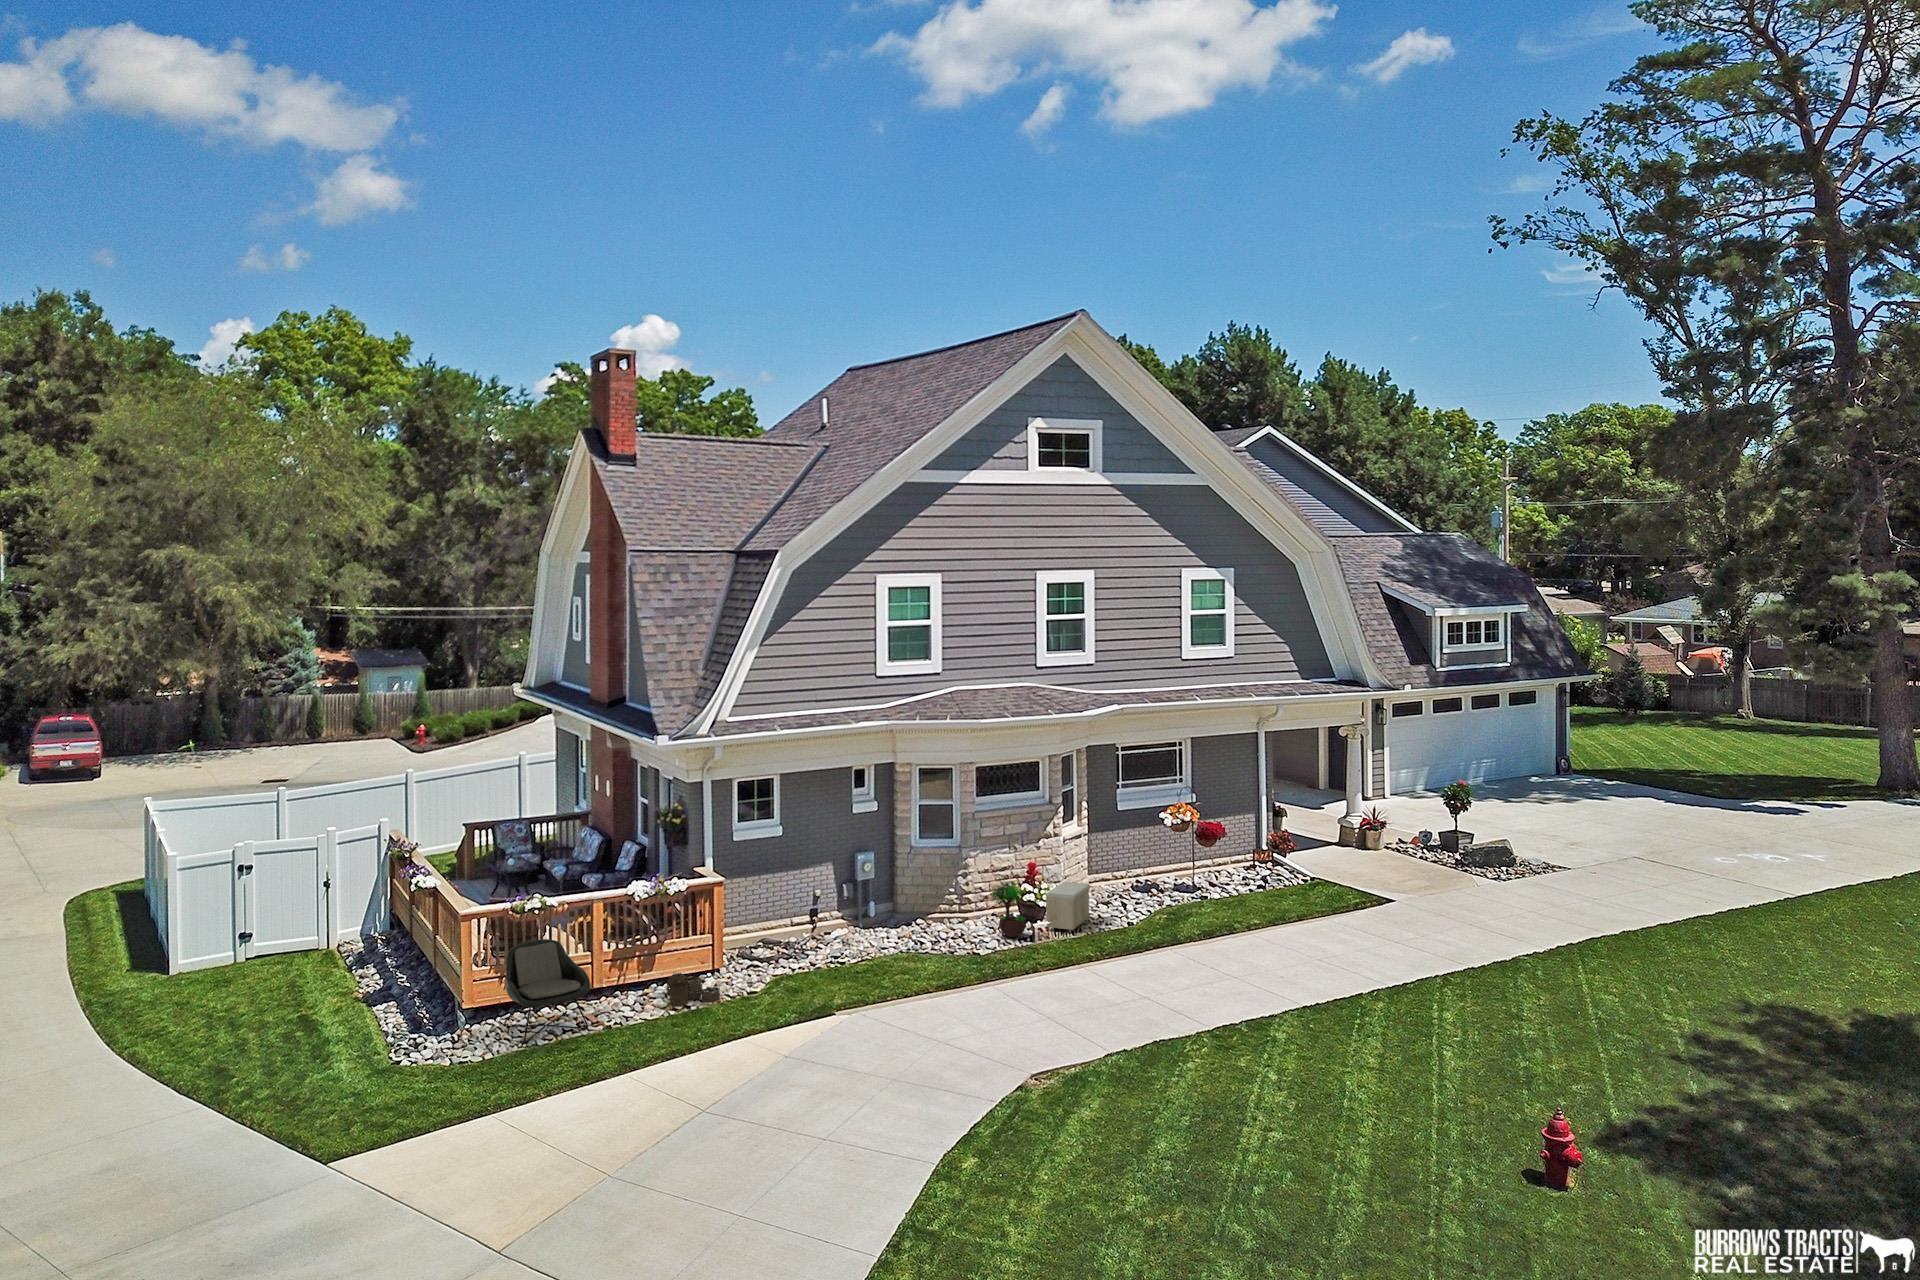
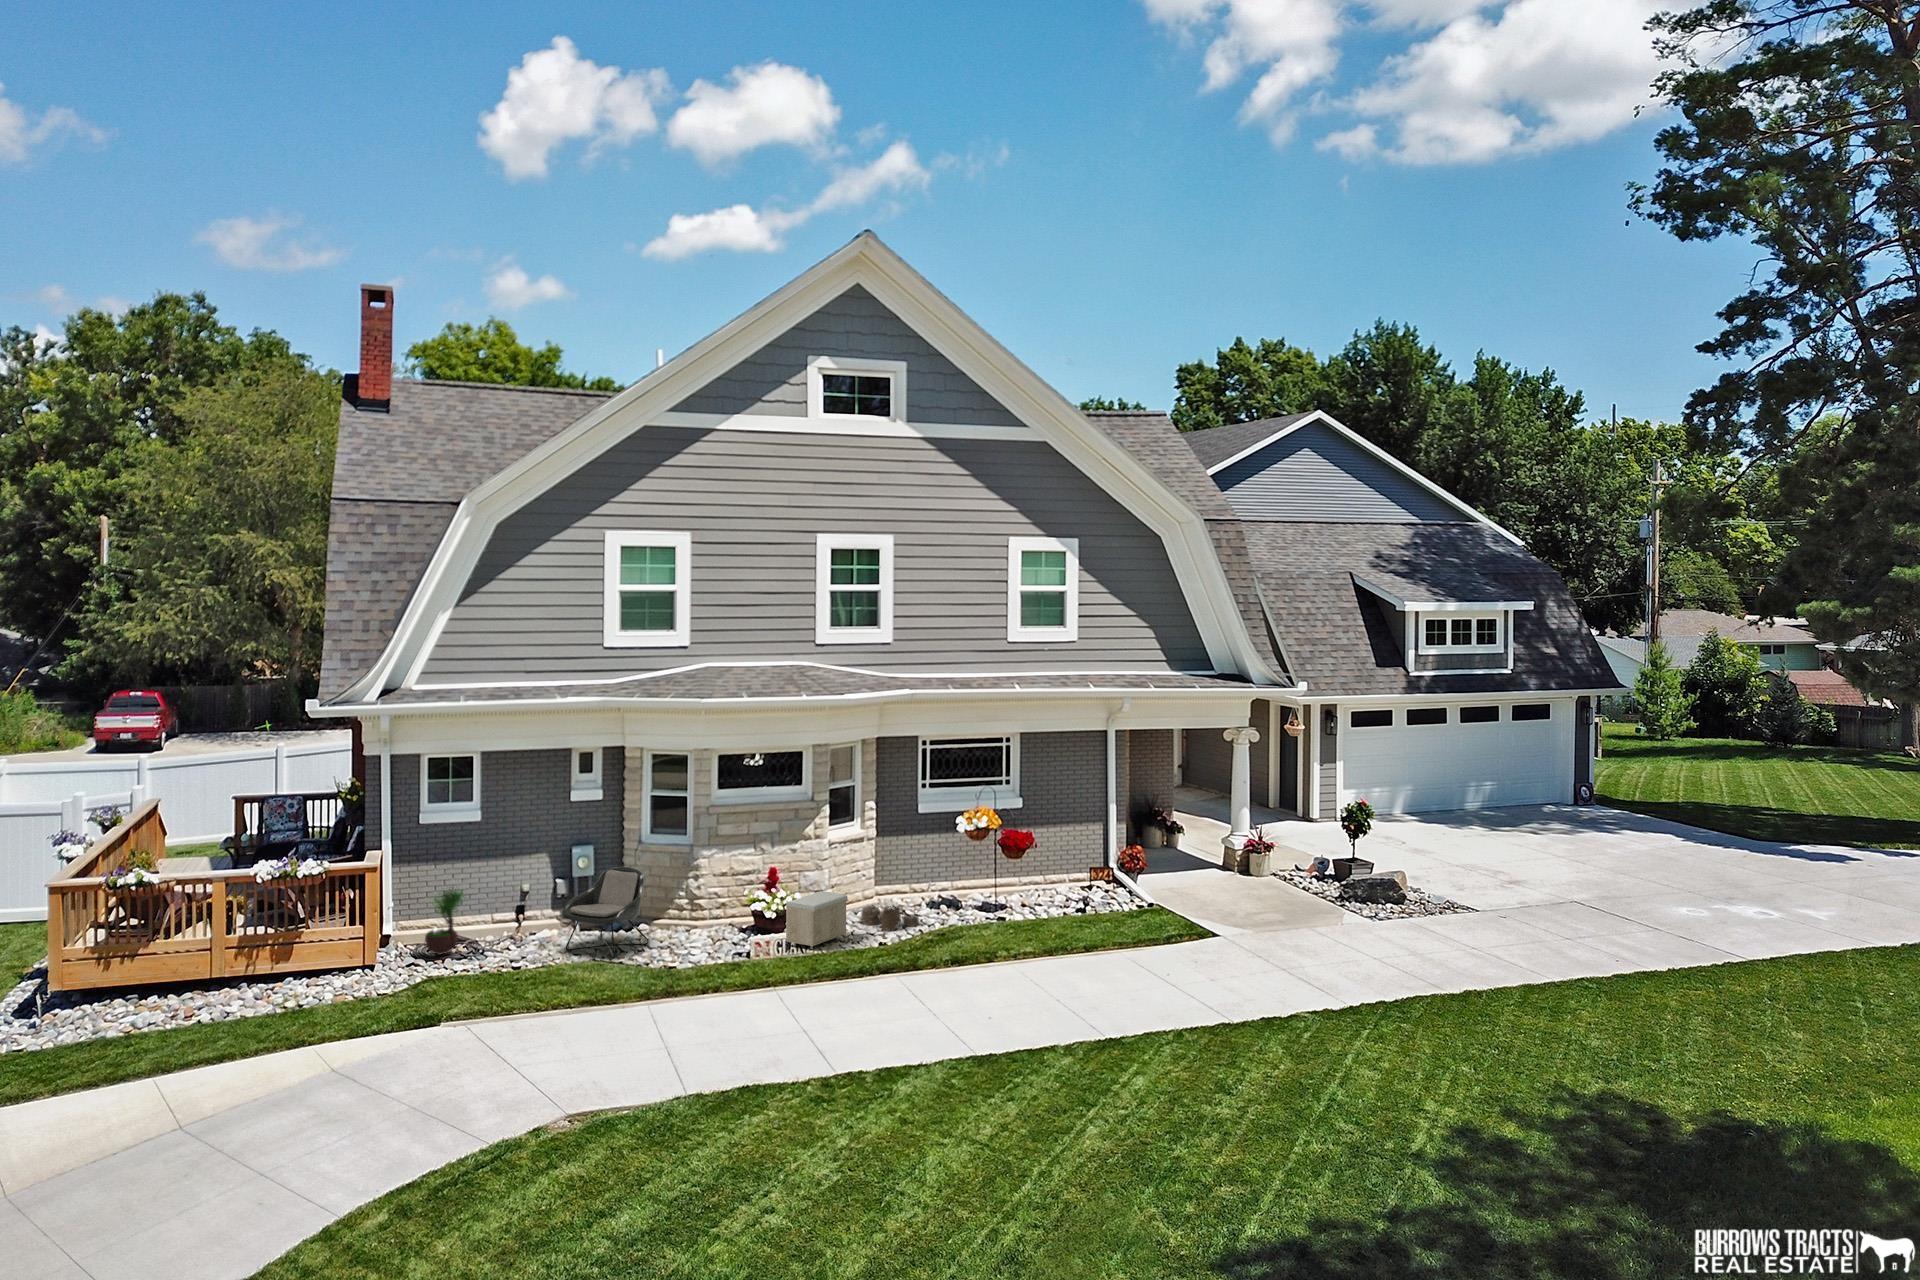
potted tree: present [990,881,1026,937] -> present [425,889,465,955]
lounge chair: present [504,939,591,1044] -> present [562,867,649,958]
woven basket: present [667,972,720,1007] -> present [861,905,919,931]

